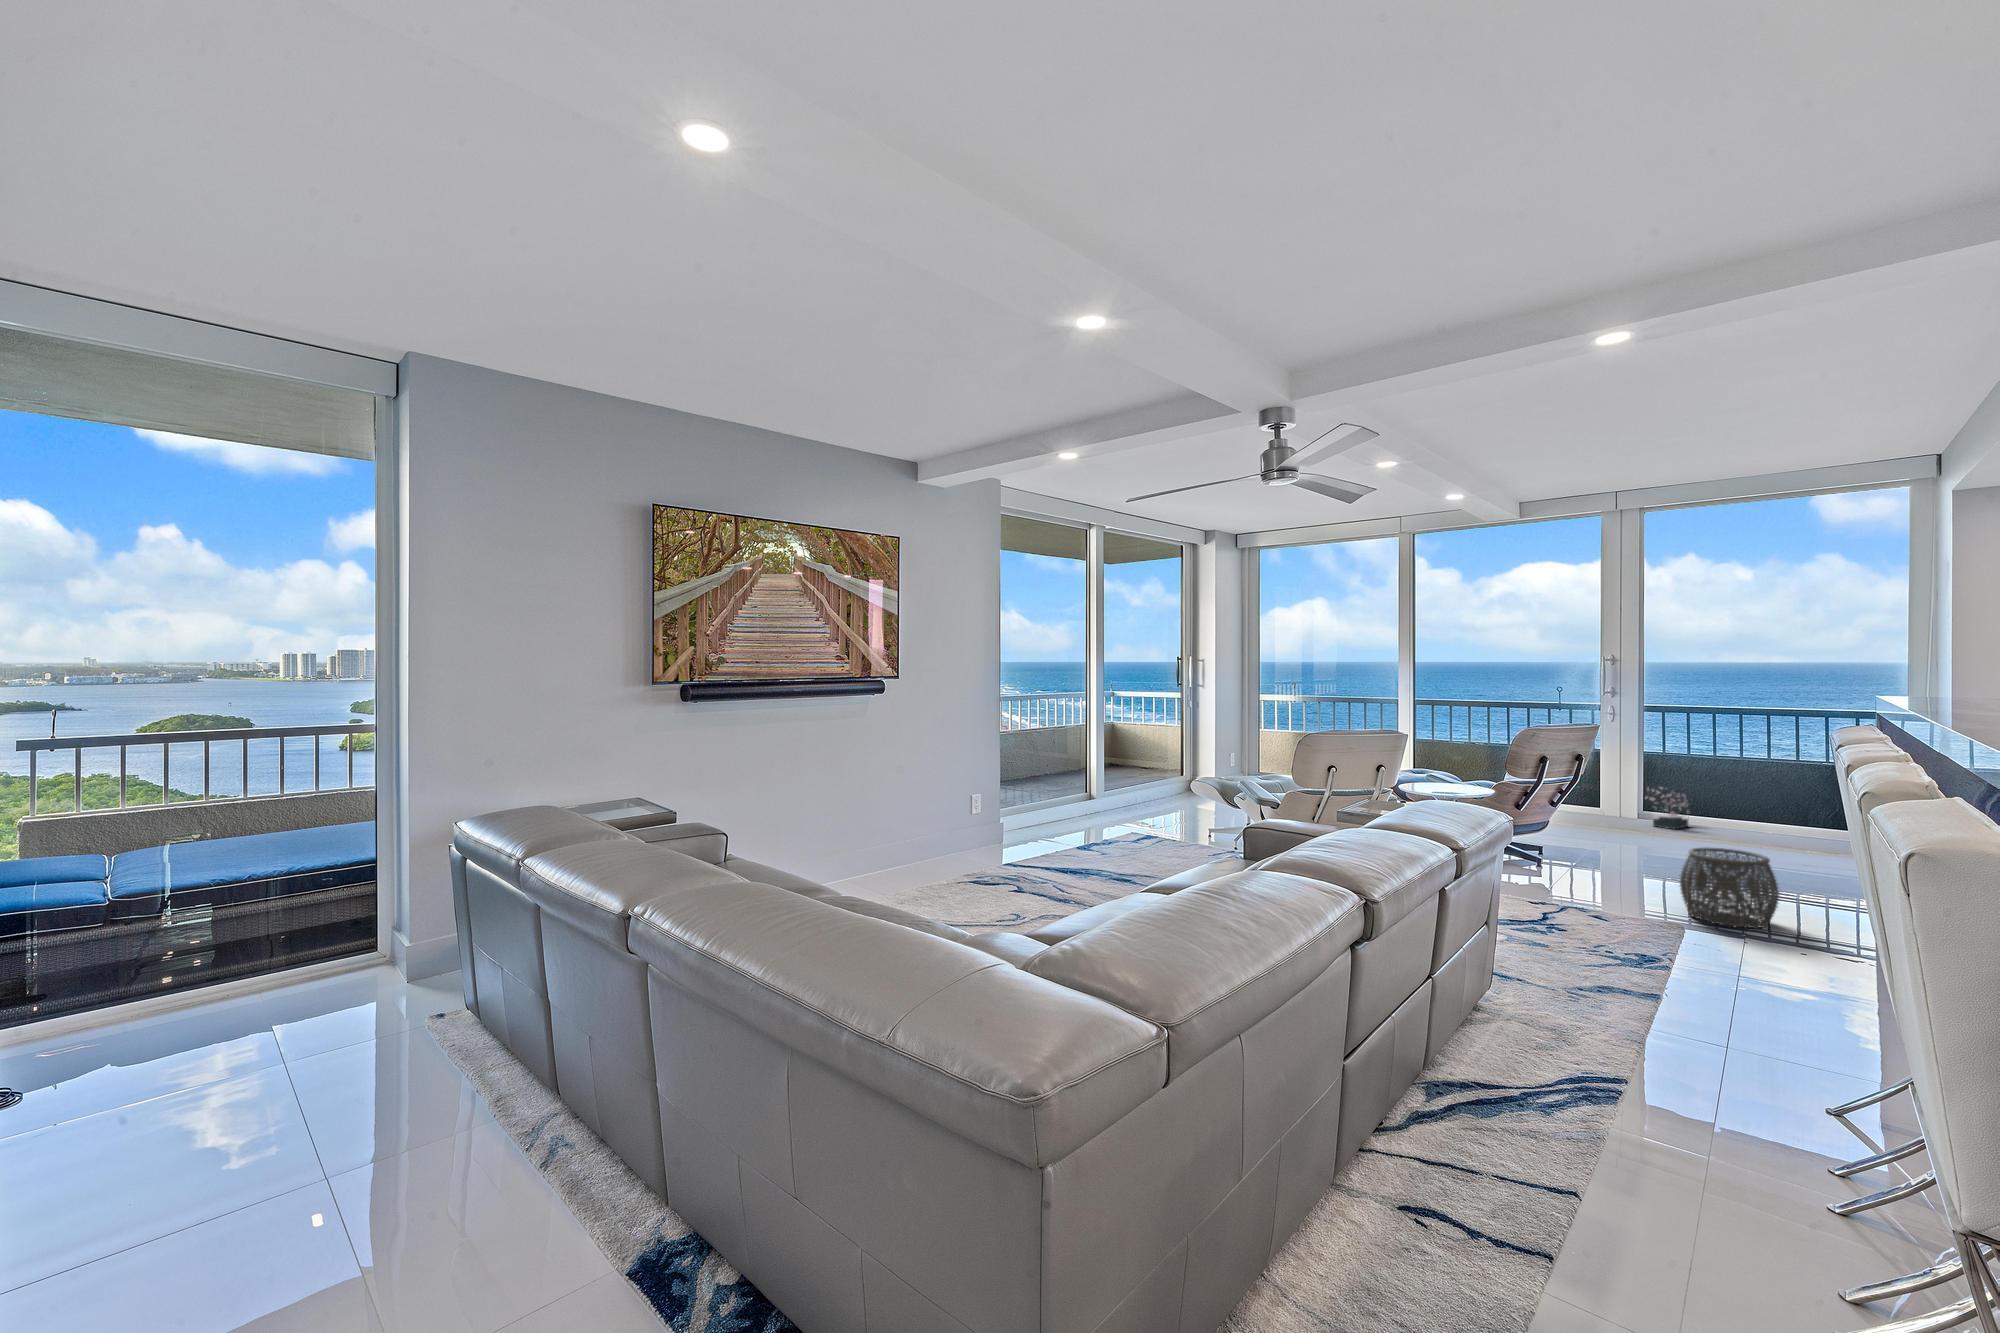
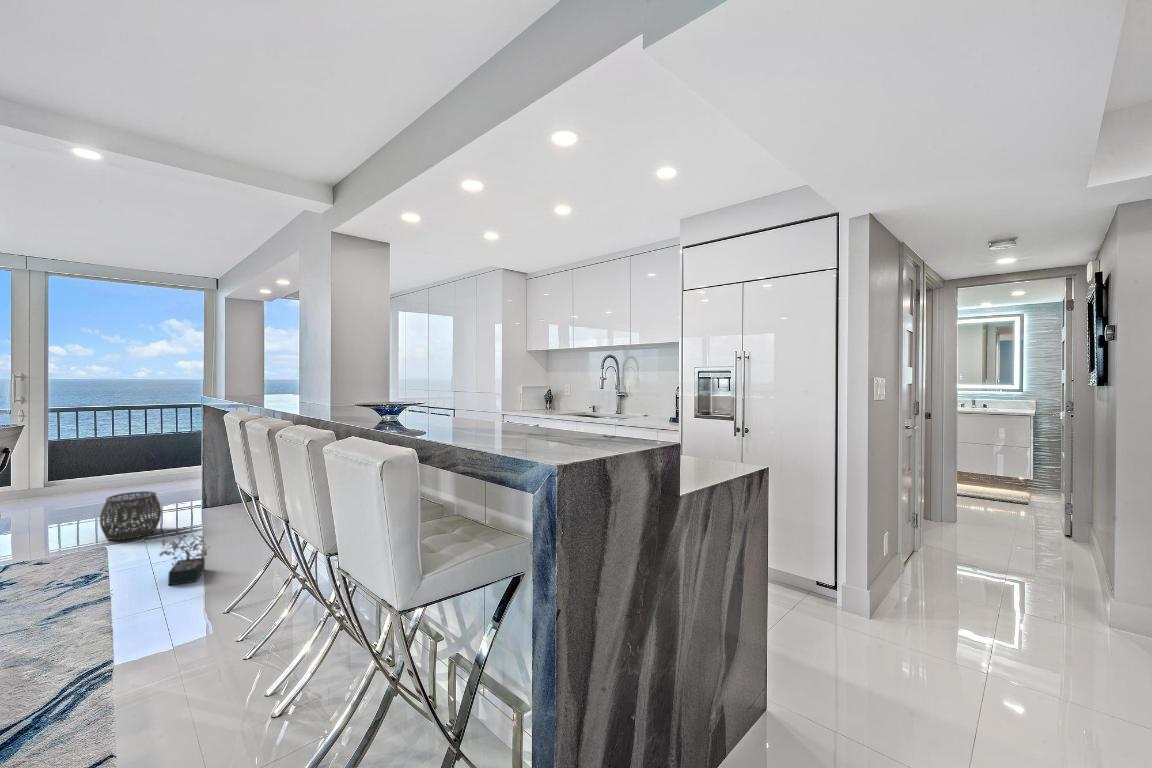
decorative plant: present [1645,787,1689,829] -> present [159,534,207,585]

